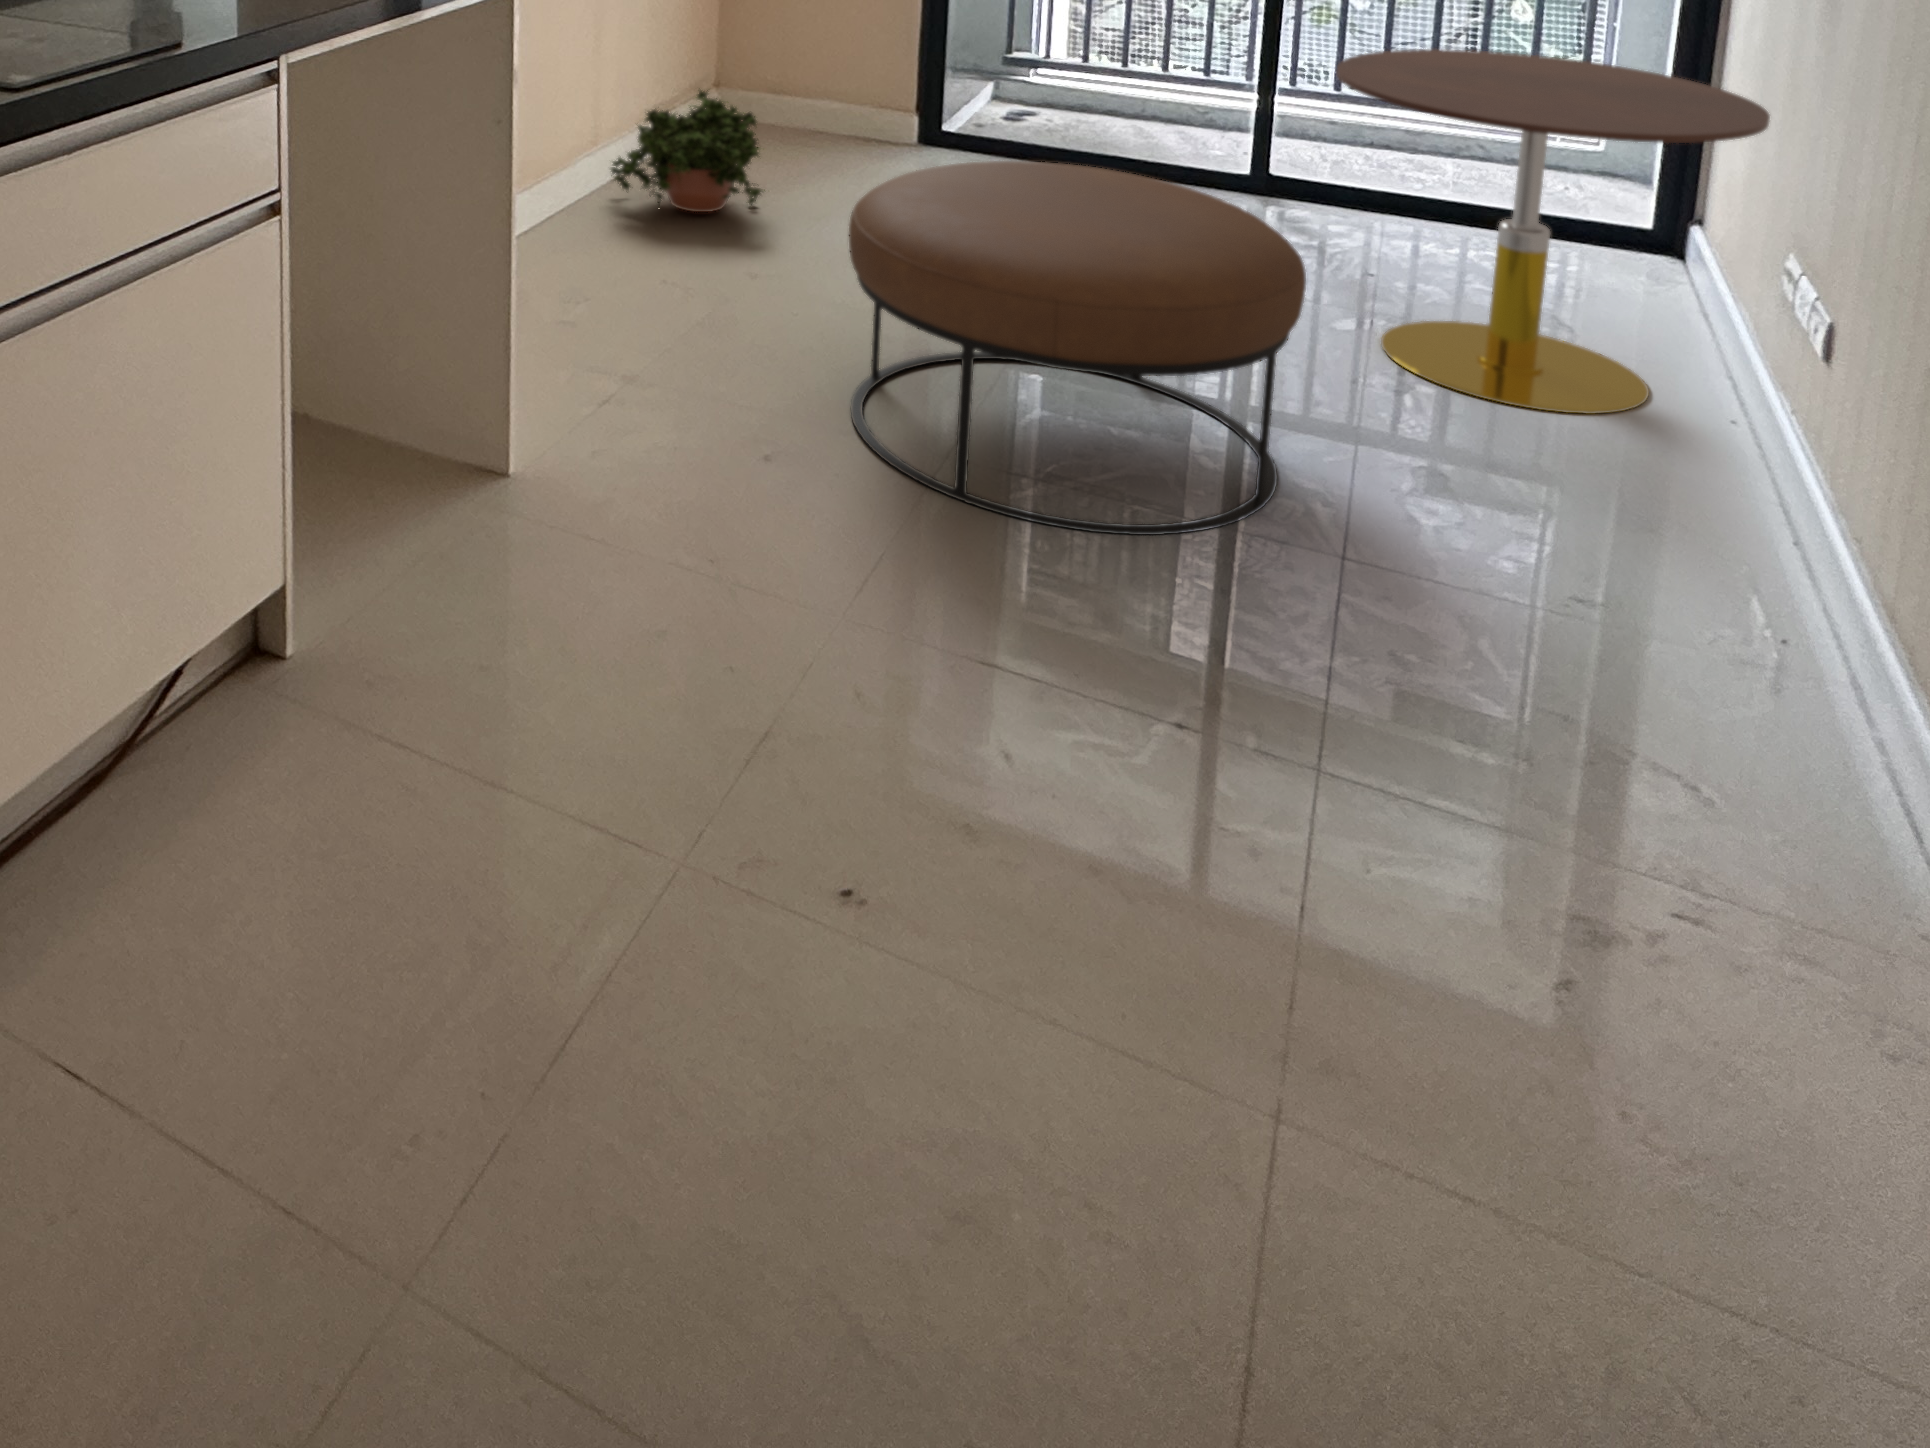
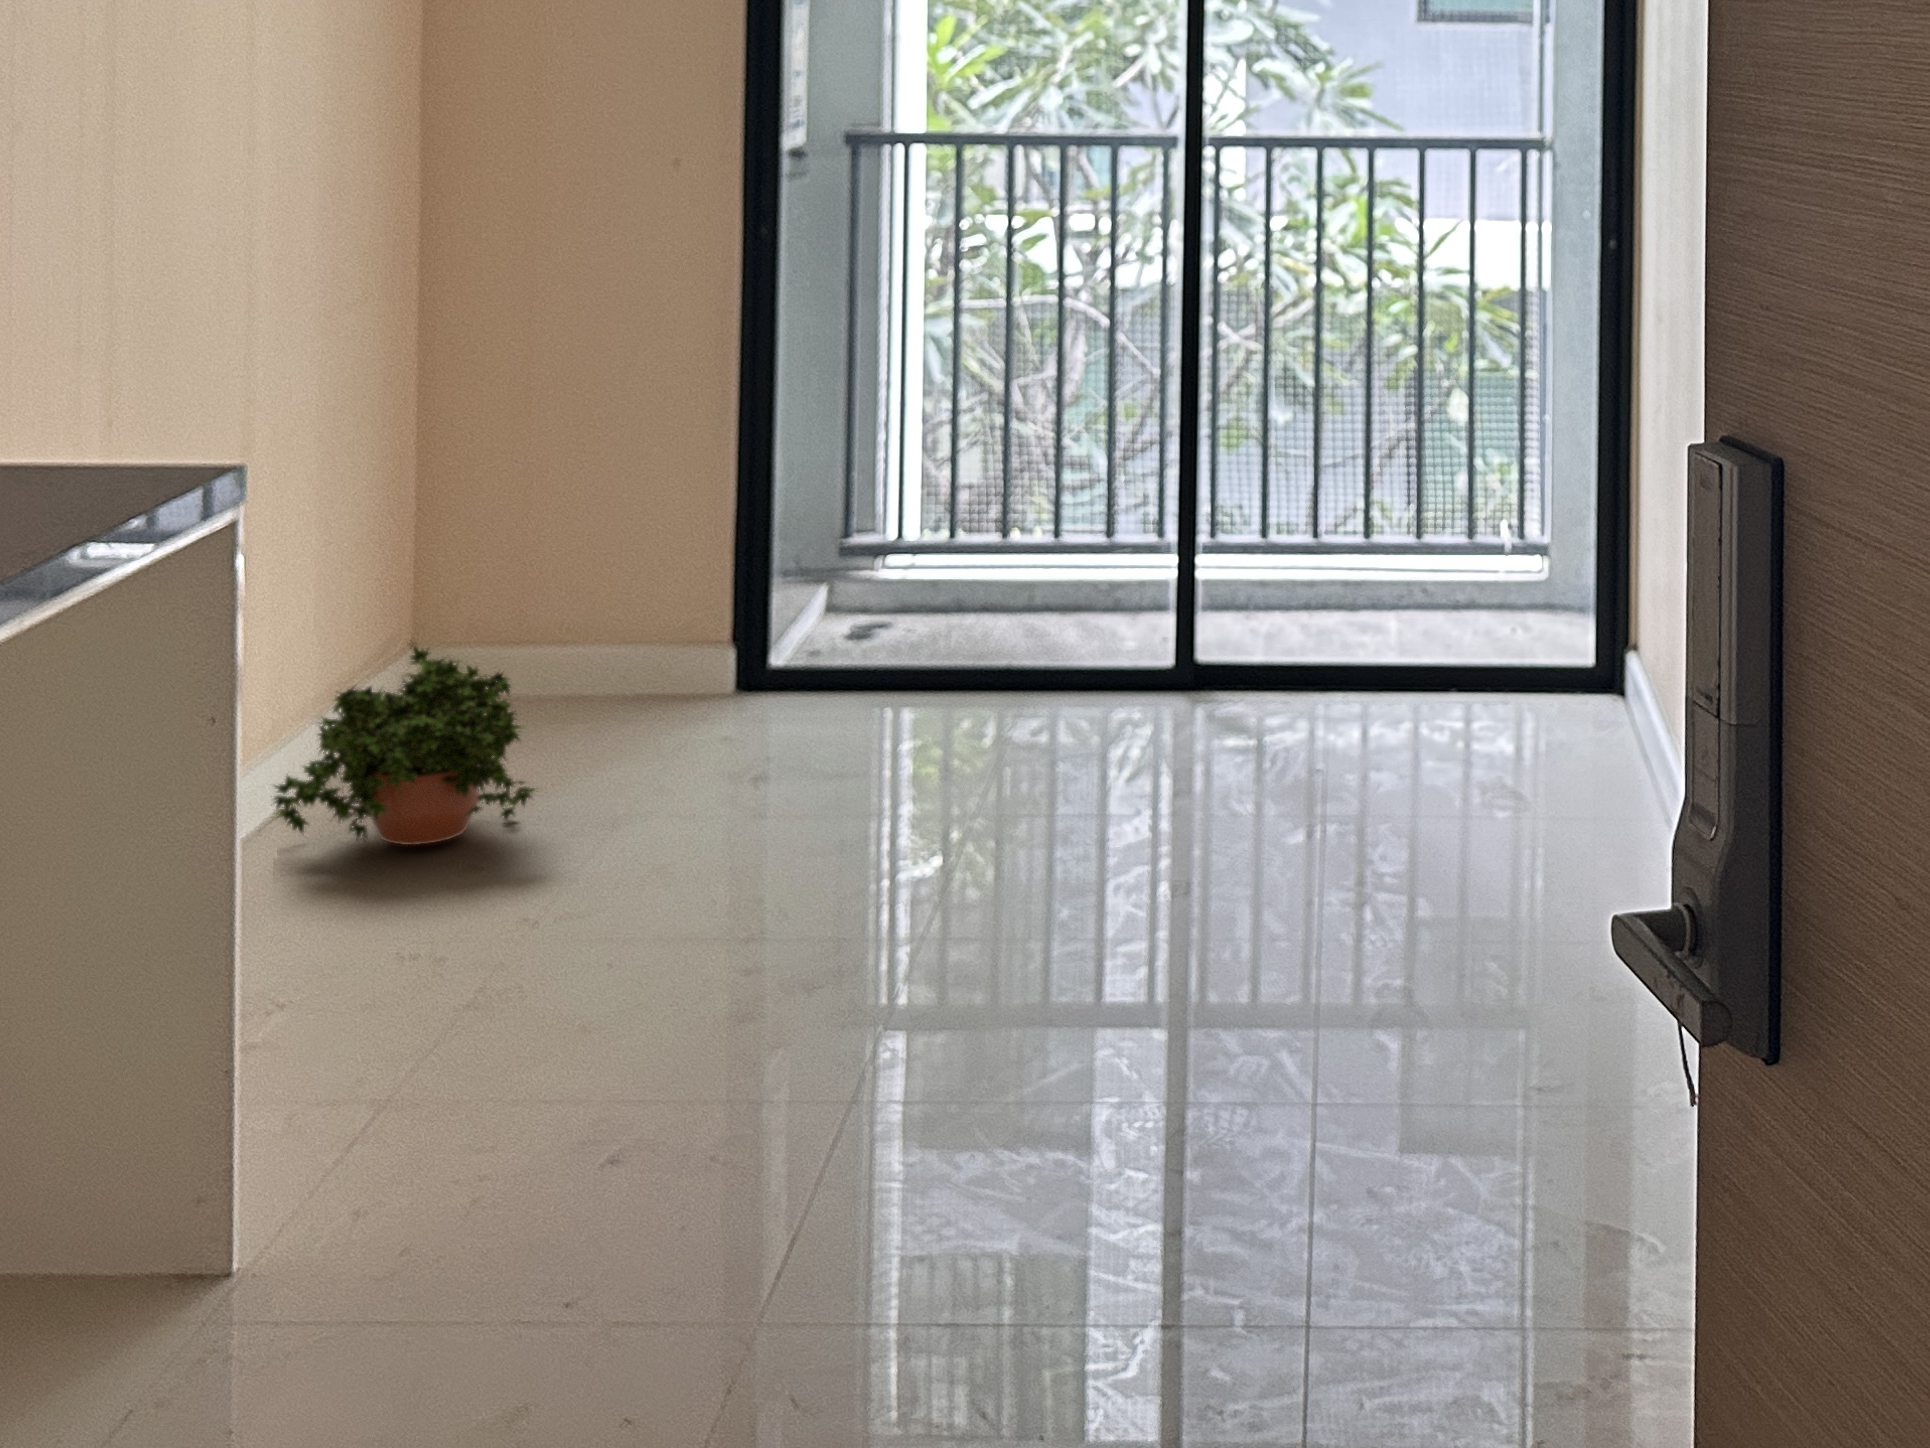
side table: present [1337,49,1770,414] -> none [1267,465,1676,892]
ottoman: present [849,161,1306,535] -> none [707,675,1257,1152]

